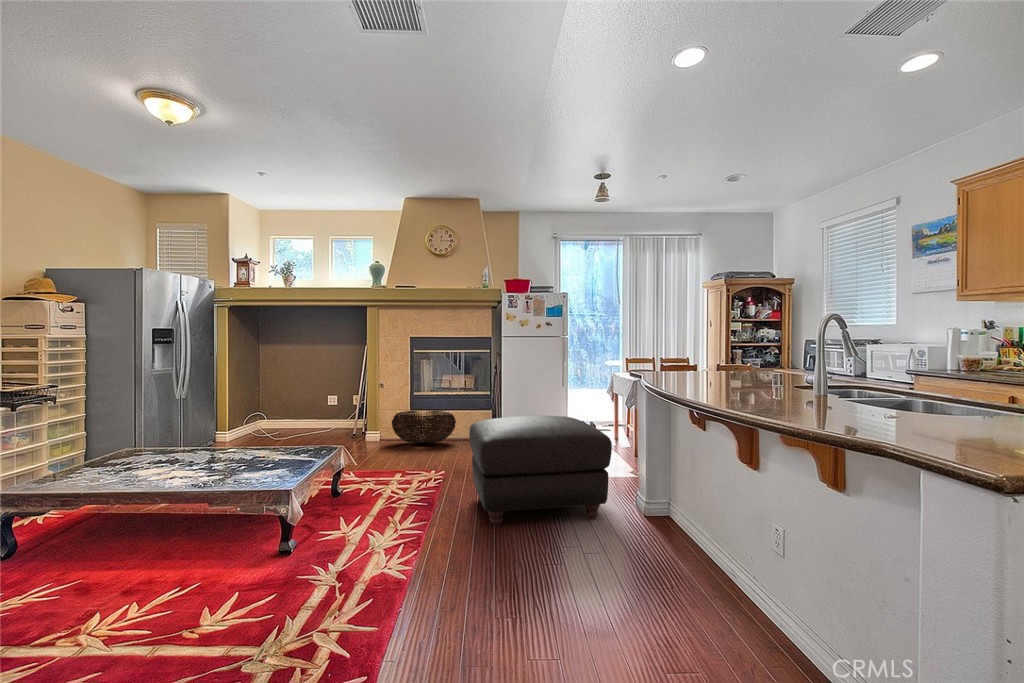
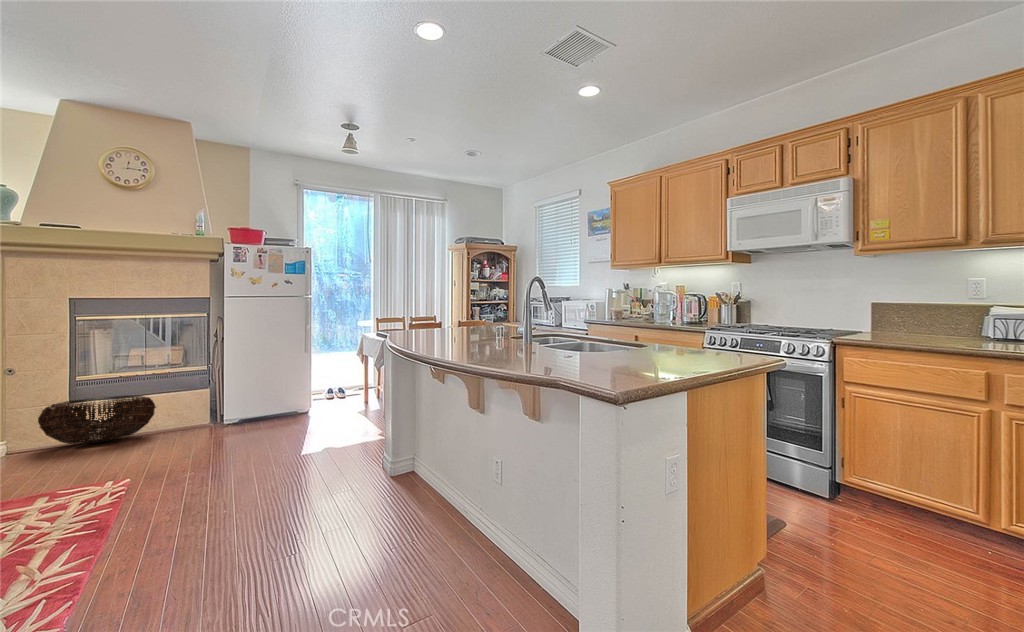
ottoman: present [469,416,612,526] -> none [170,390,367,546]

